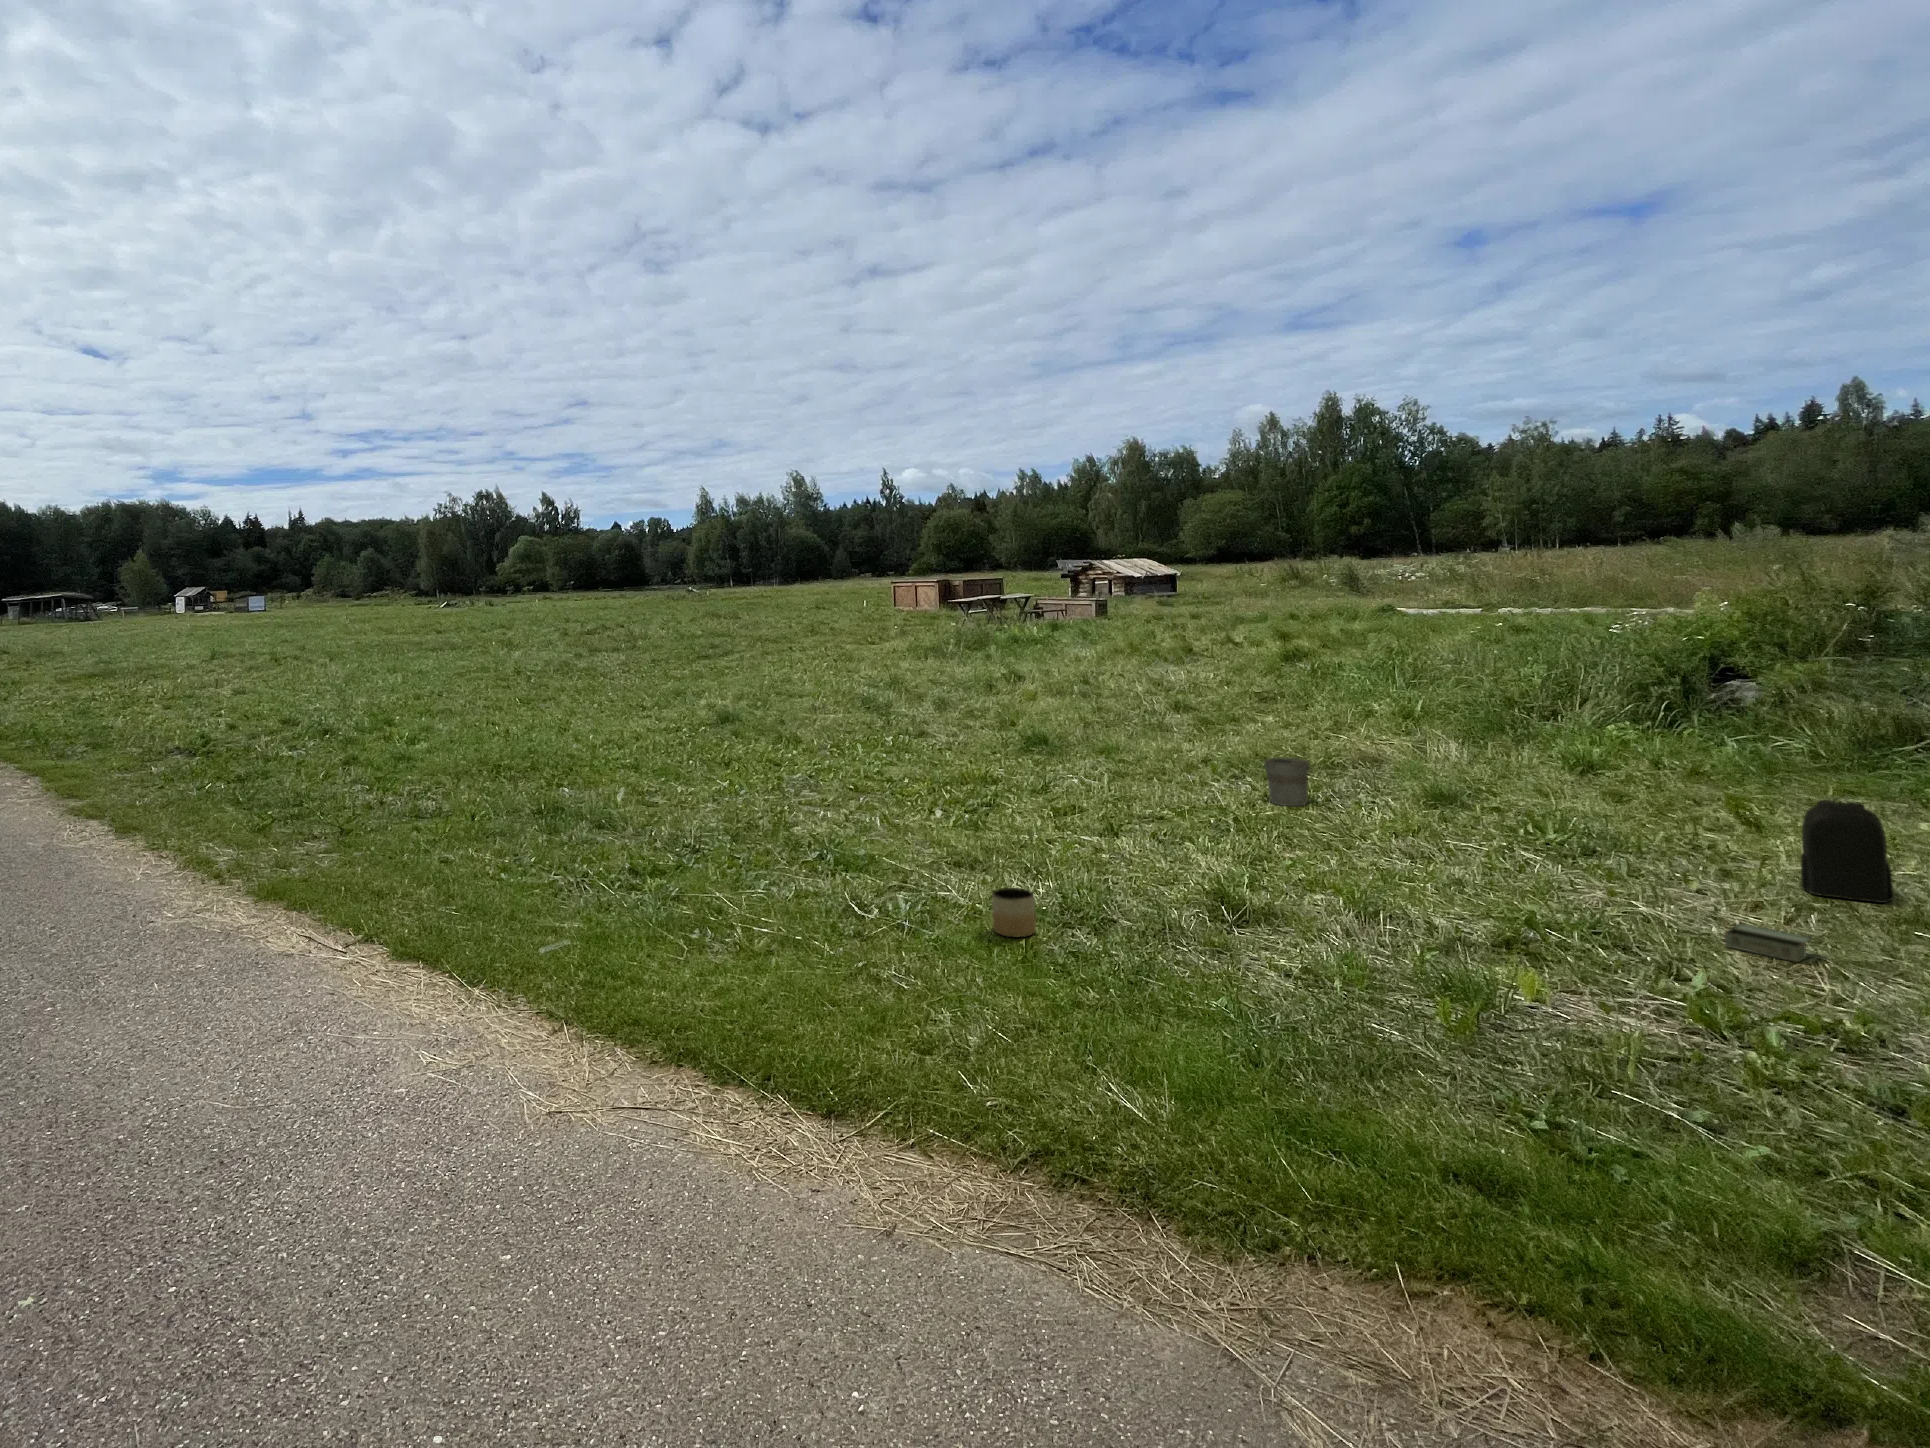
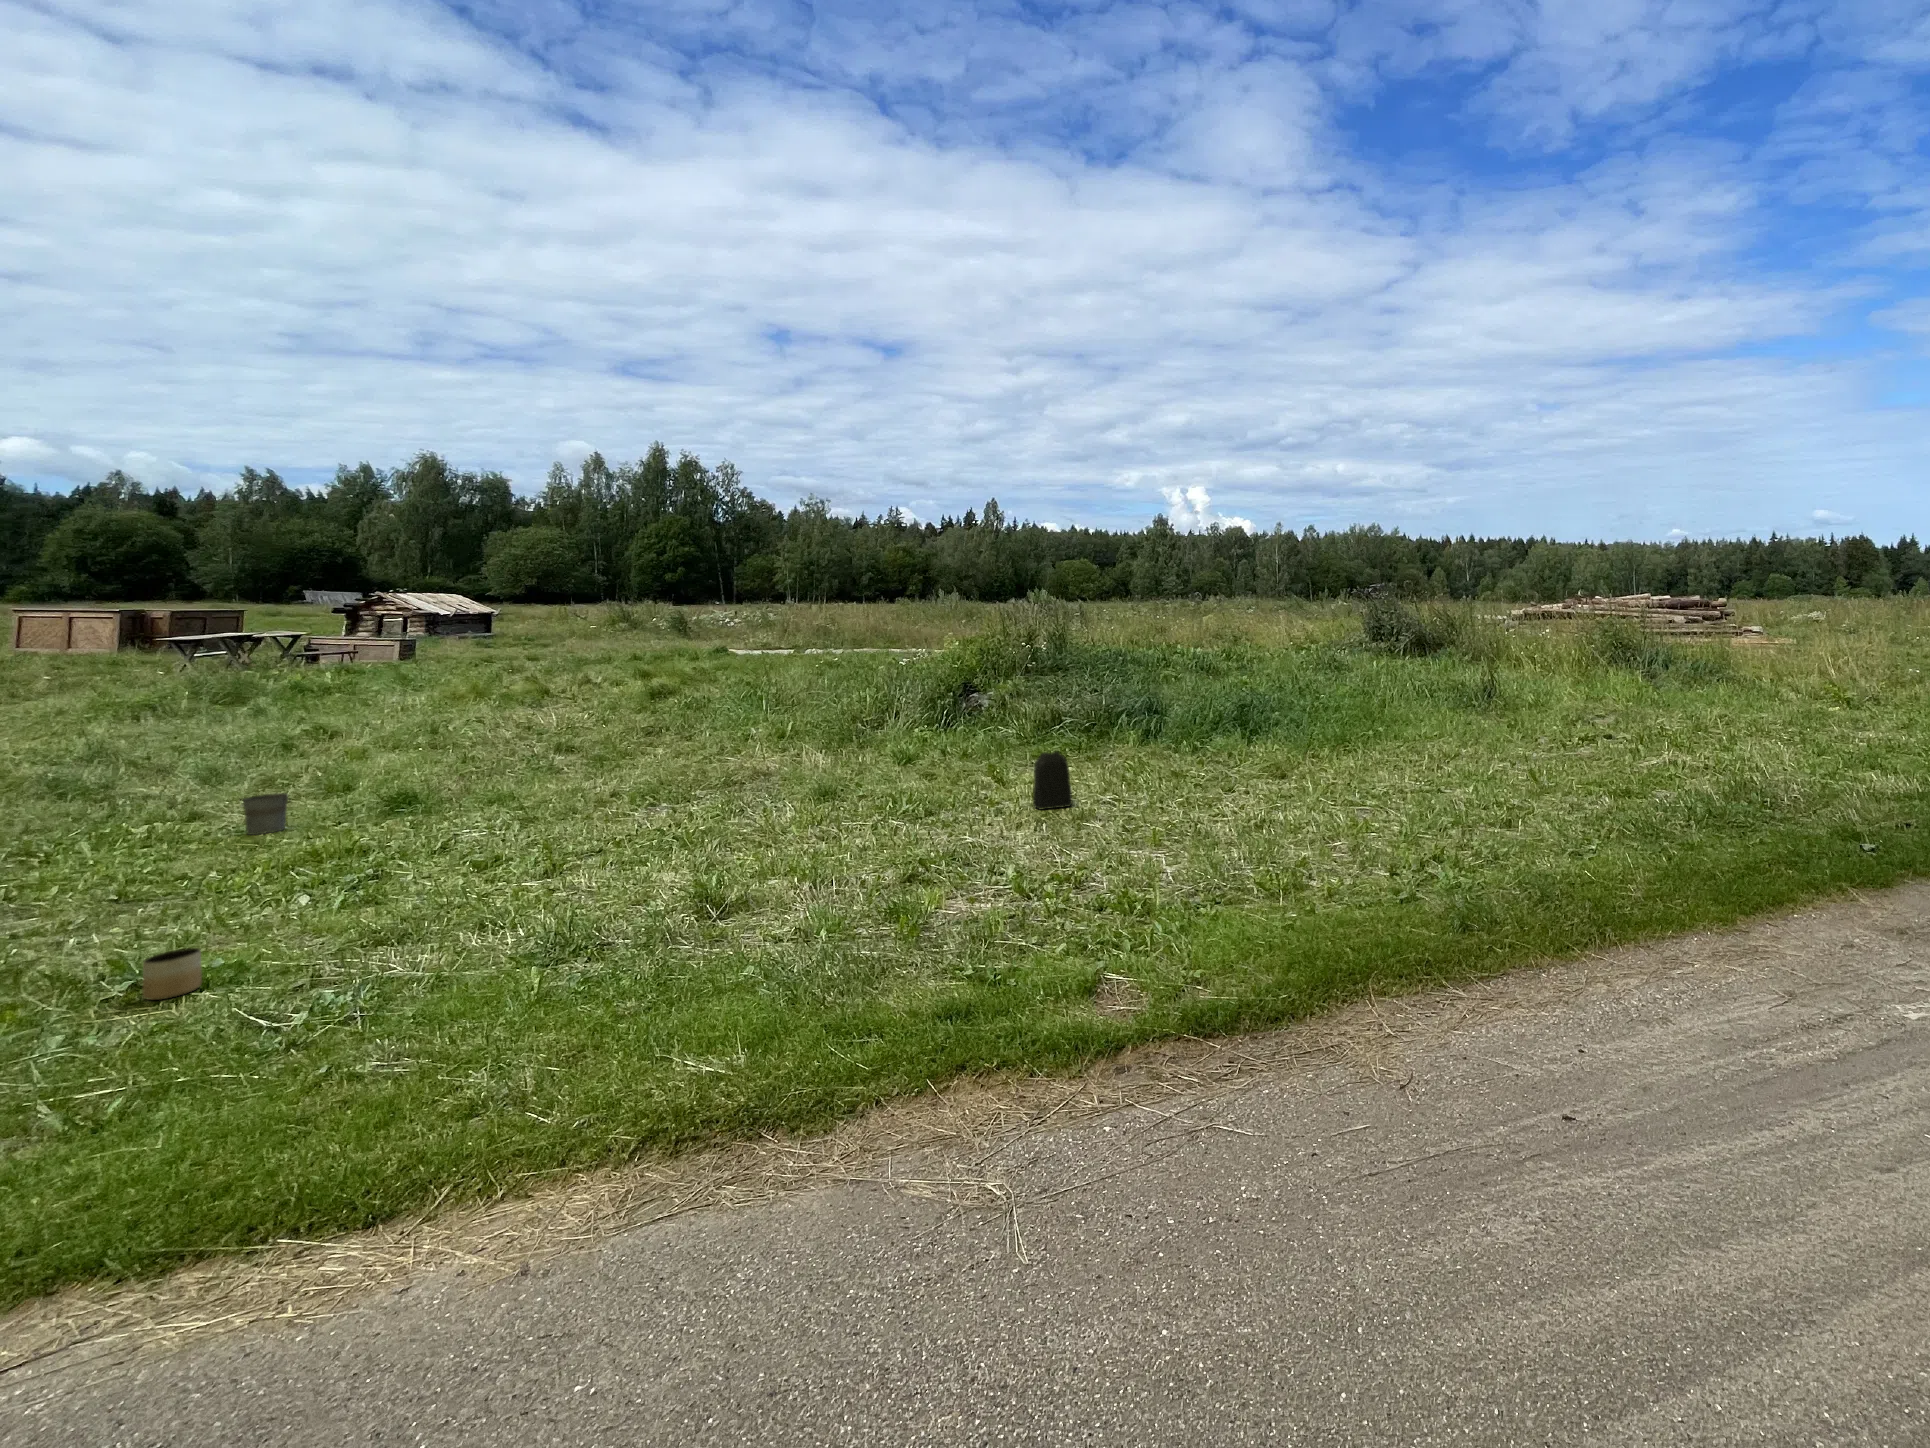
bucket: present [1263,758,1312,806] -> present [240,793,290,835]
planter: present [992,888,1036,938] -> present [142,948,202,1000]
toolbox: present [1724,924,1812,962] -> none [1012,831,1051,848]

